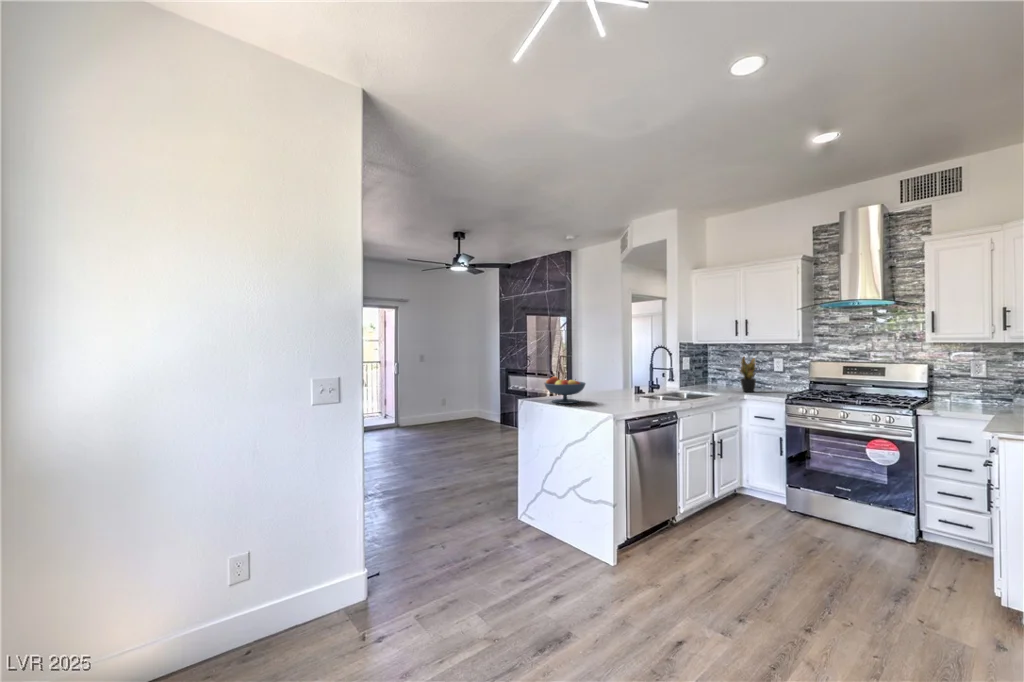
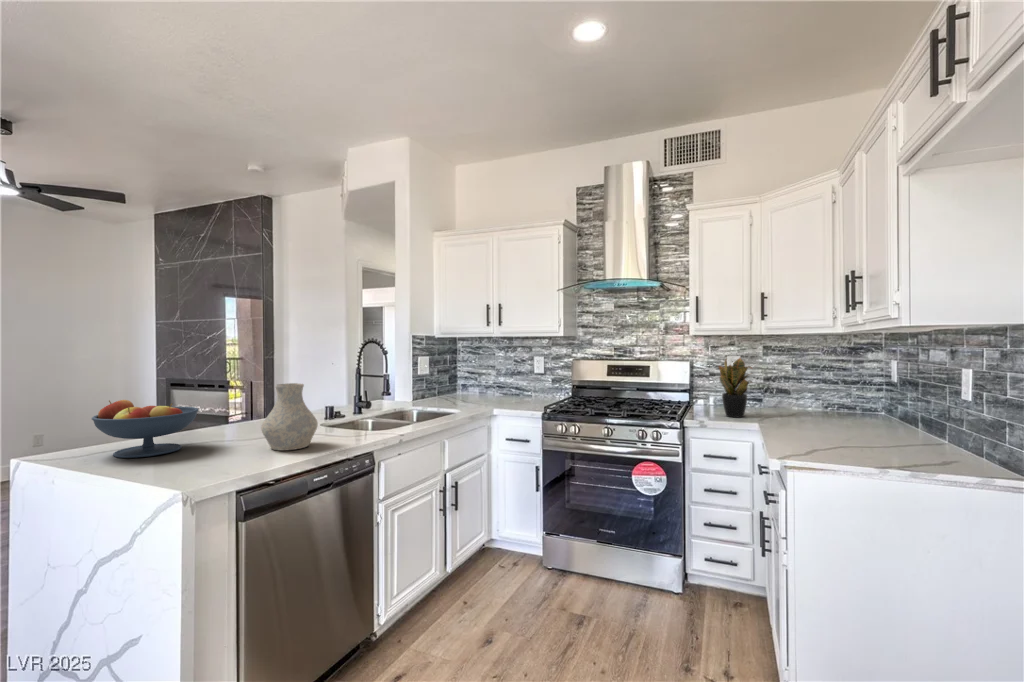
potted plant: present [739,357,756,392] -> present [719,358,752,417]
vase: none [617,371,645,406] -> present [261,383,318,451]

